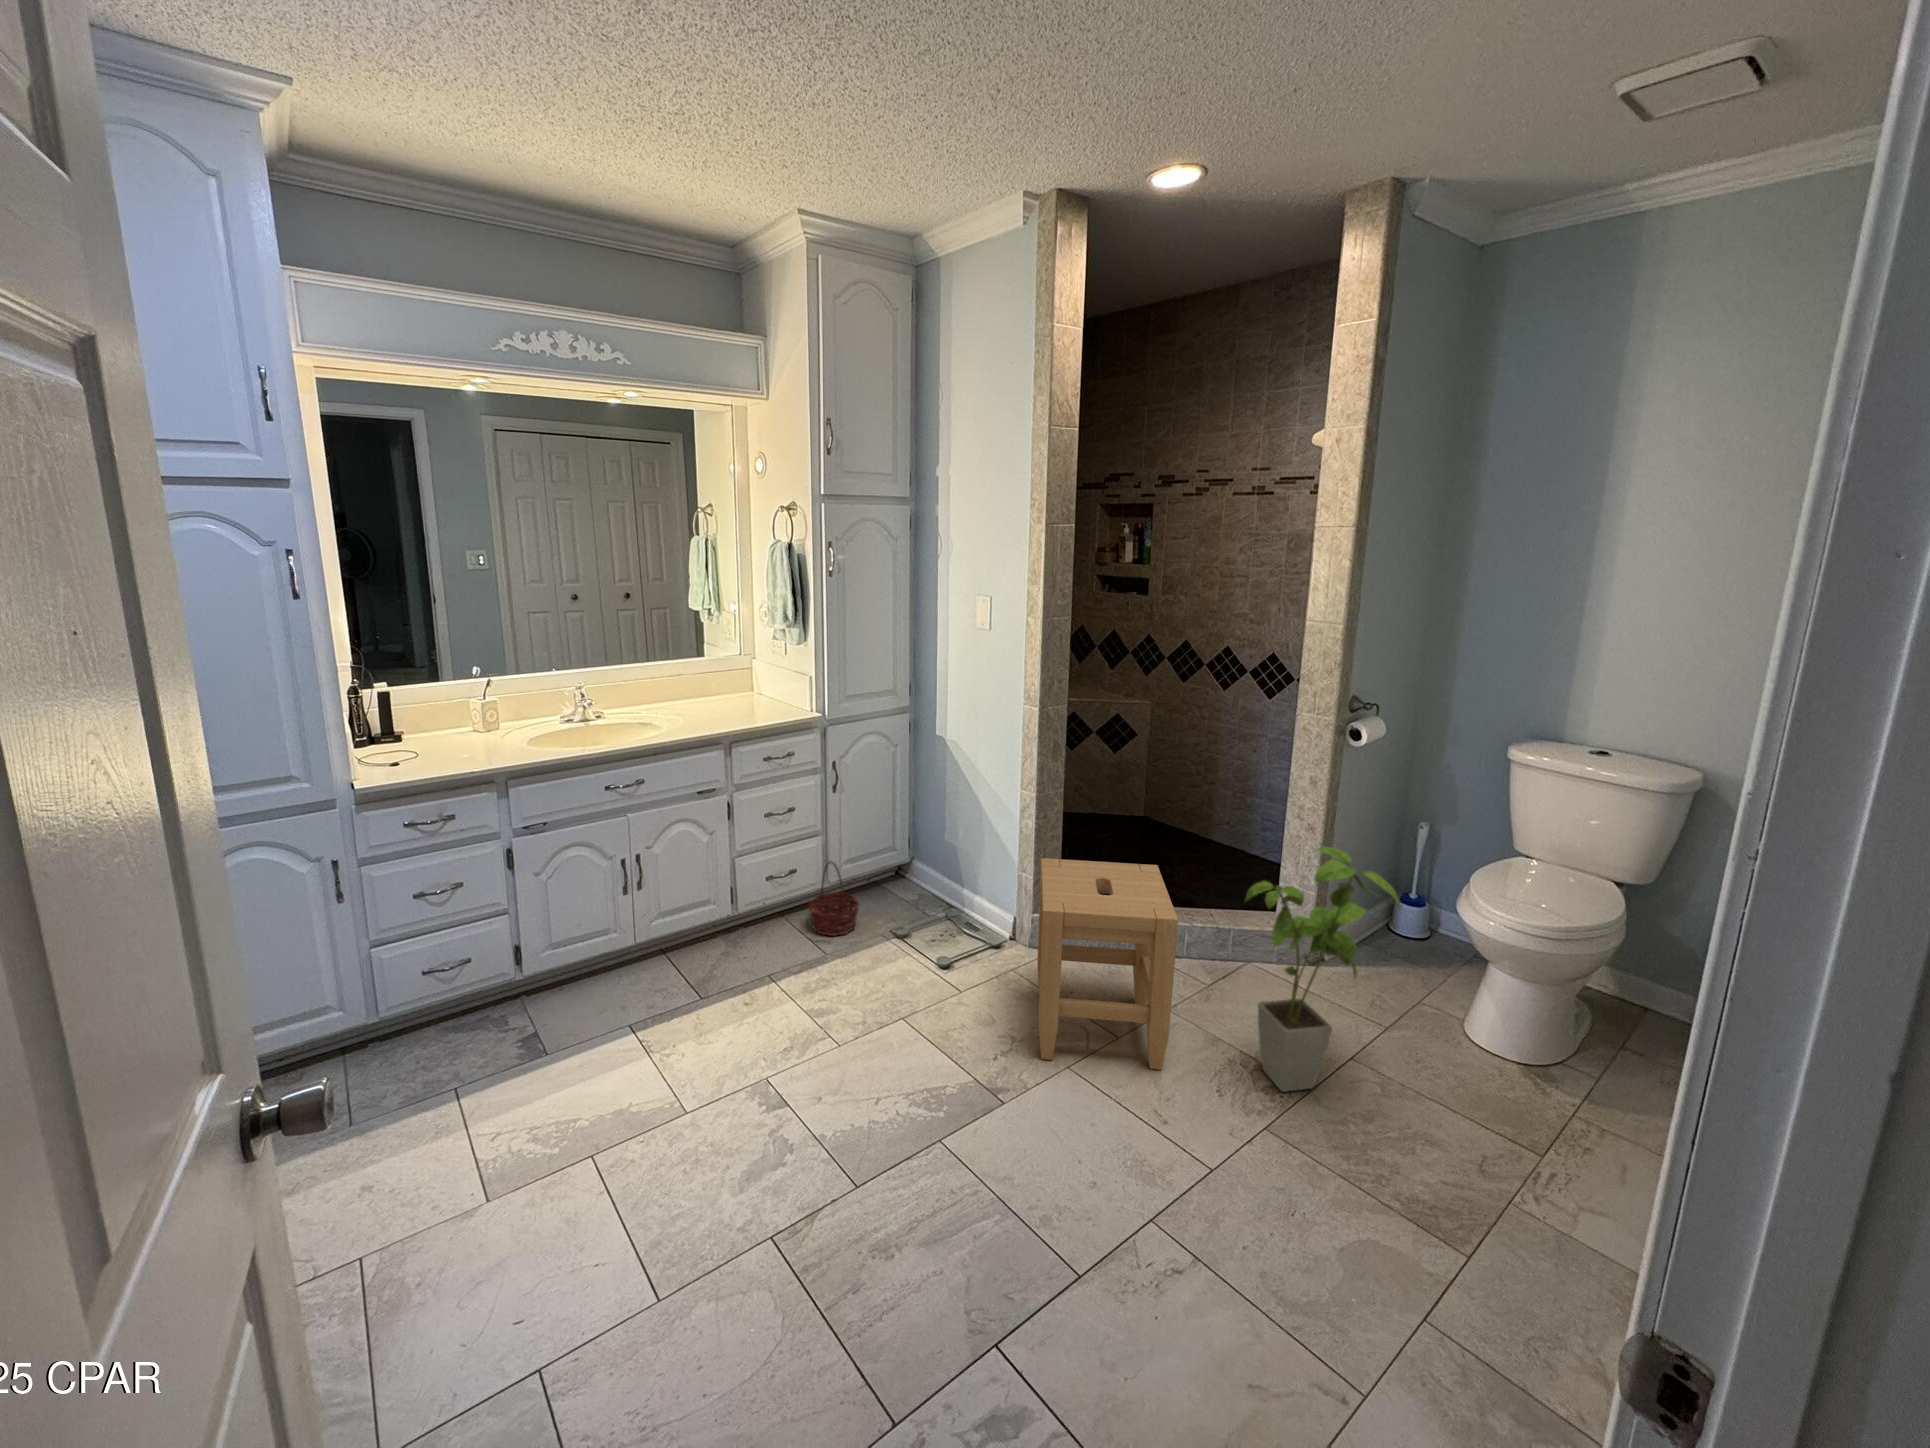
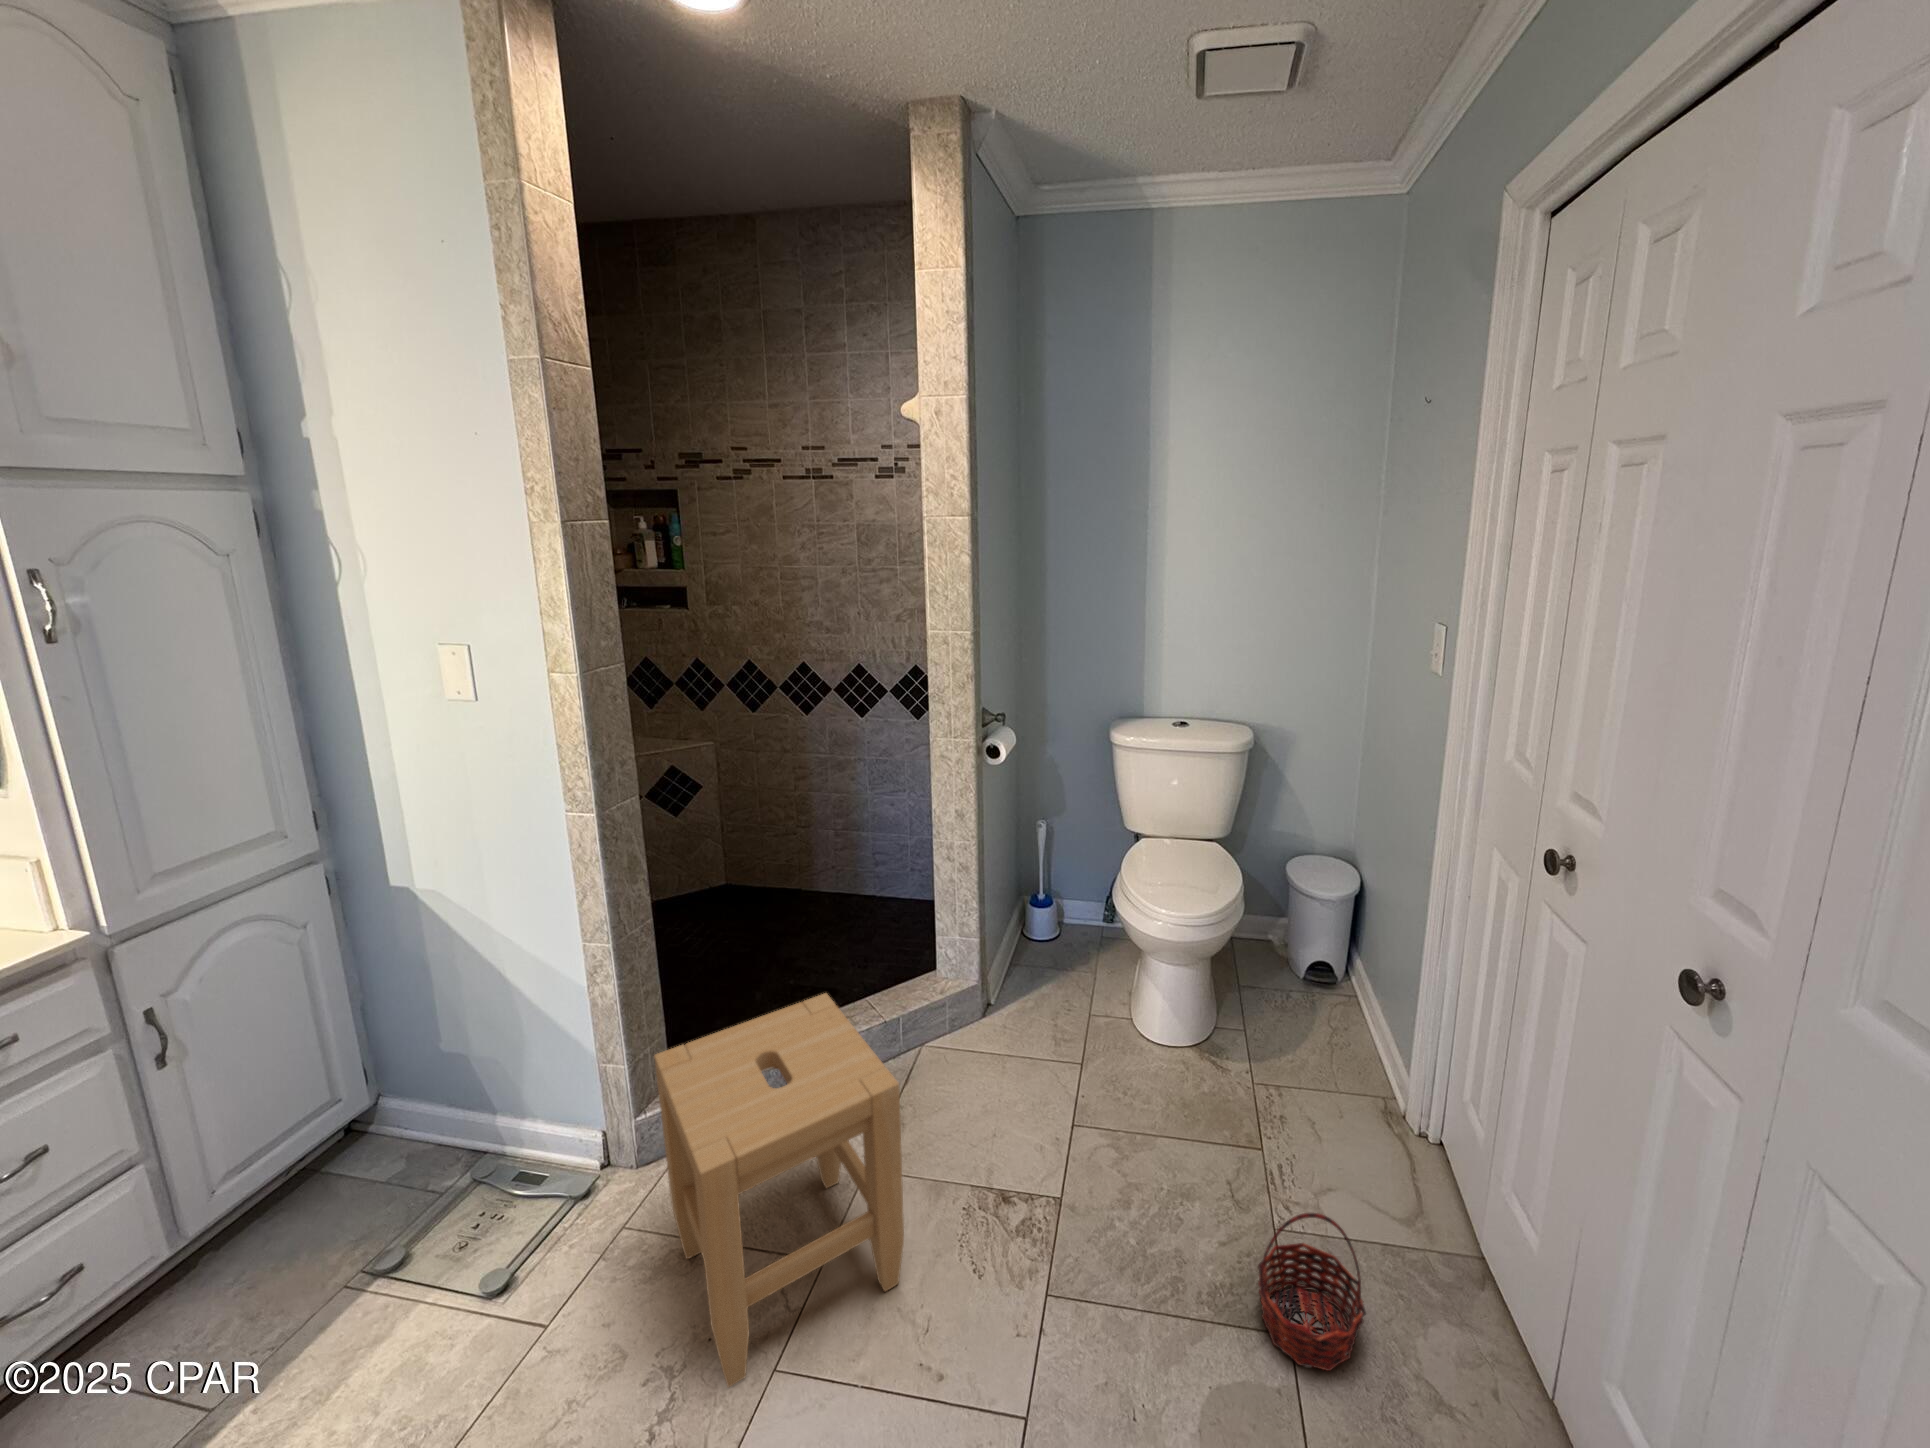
house plant: present [1245,847,1400,1092] -> none [968,913,1140,1222]
basket: present [809,862,859,936] -> present [1258,1213,1366,1371]

